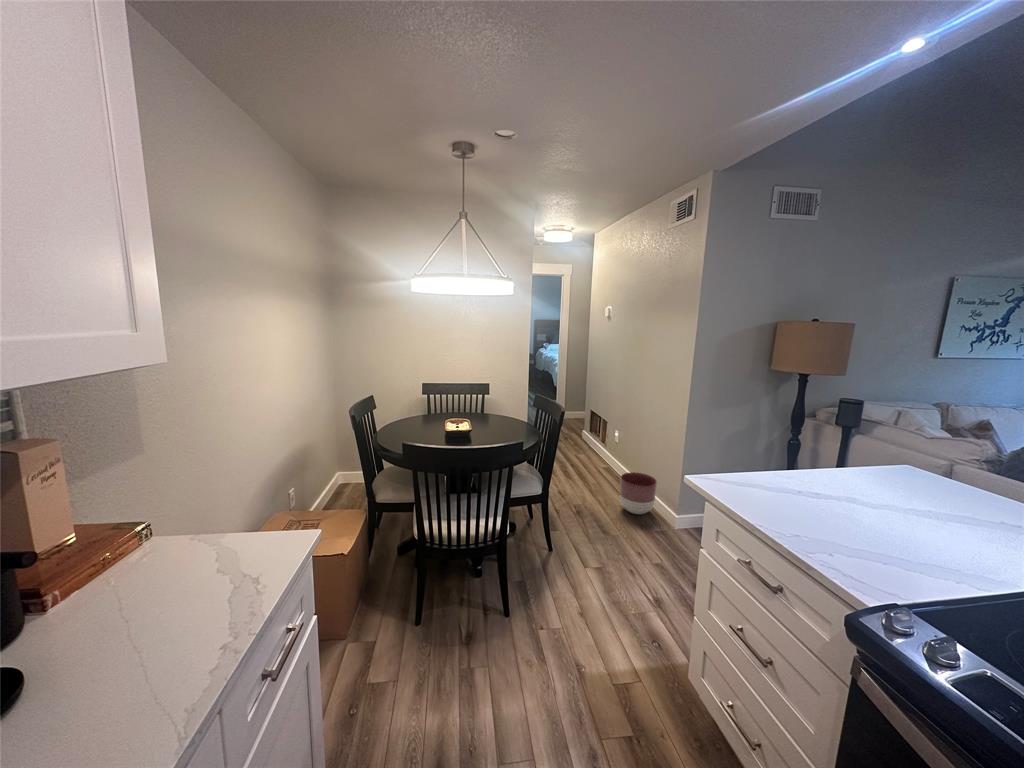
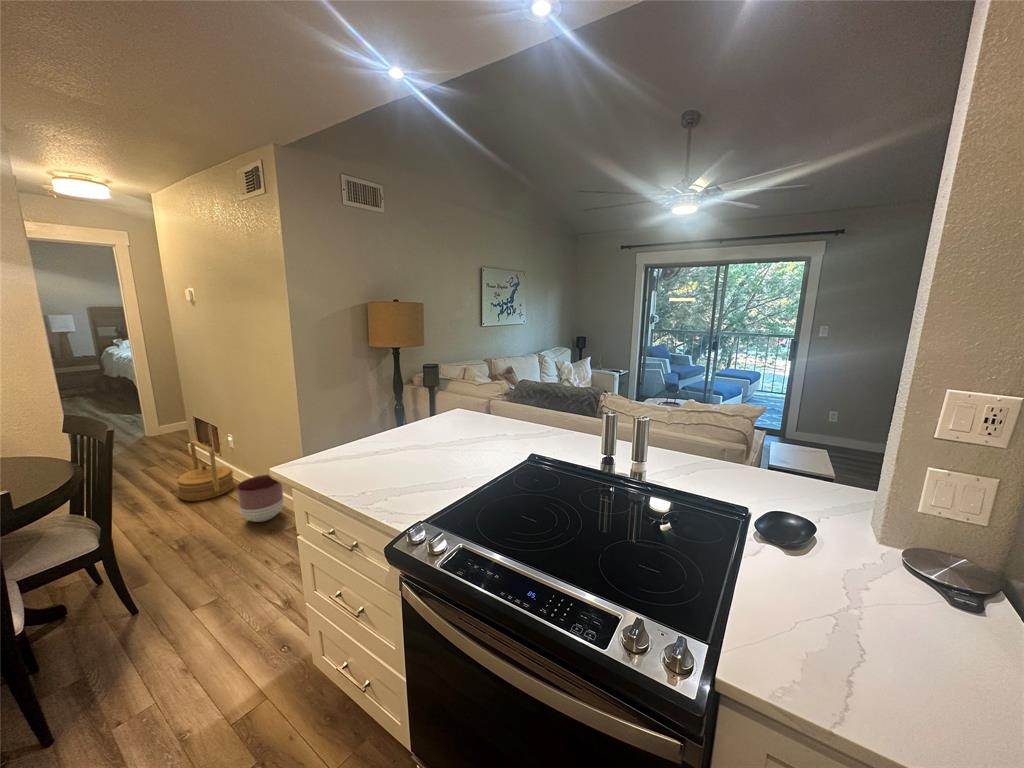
woven basket: none [577,429,615,479] -> present [176,440,234,501]

